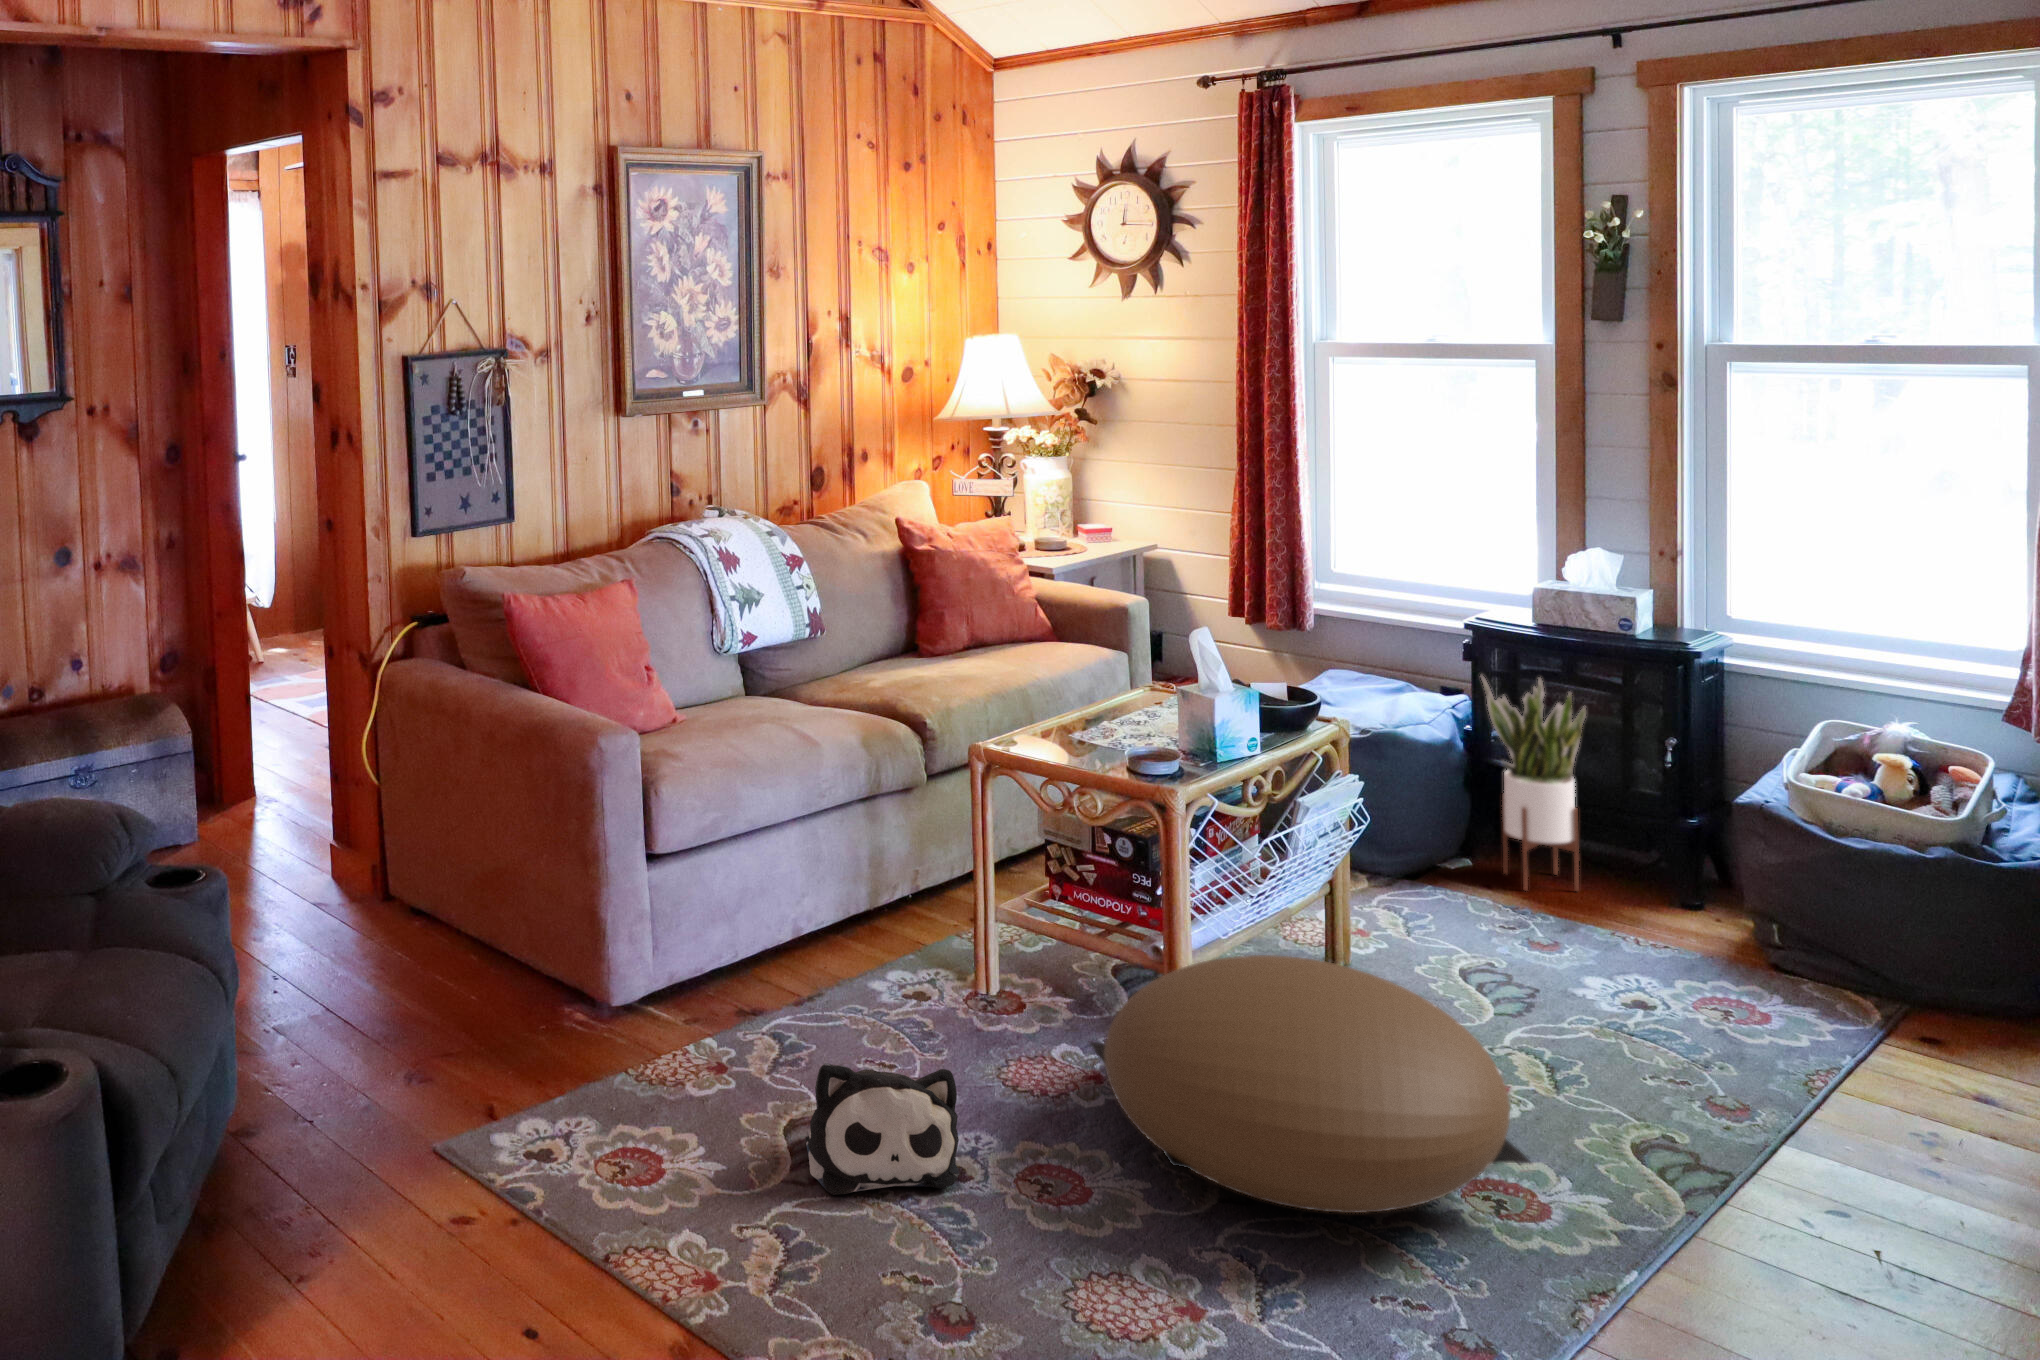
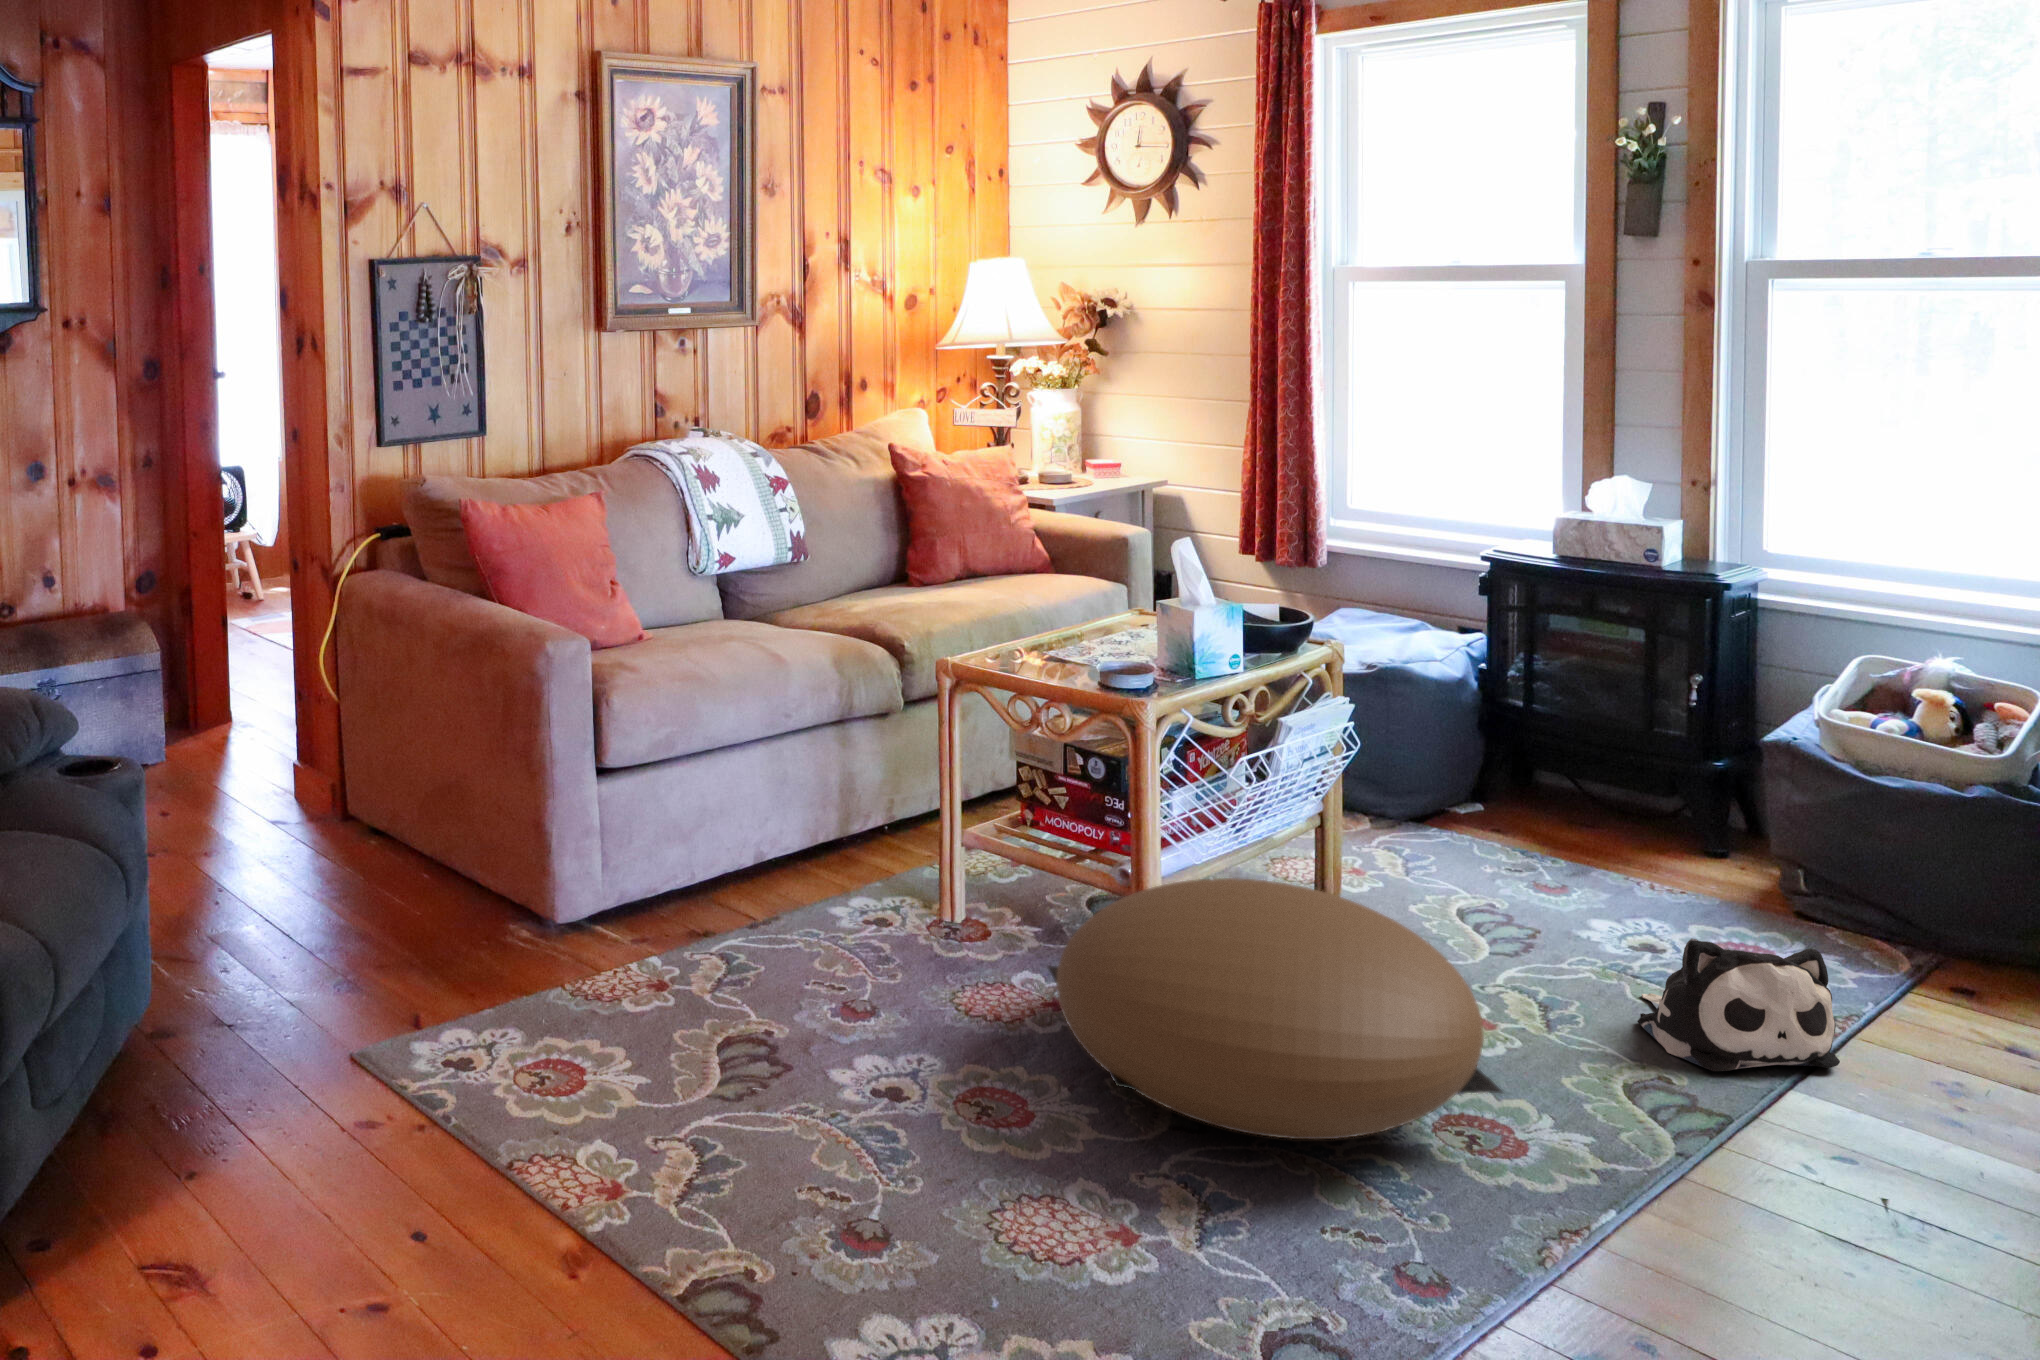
potted plant: present [1481,676,1586,891] -> none [1496,607,1608,837]
plush toy: present [805,1063,960,1195] -> present [1637,938,1840,1071]

